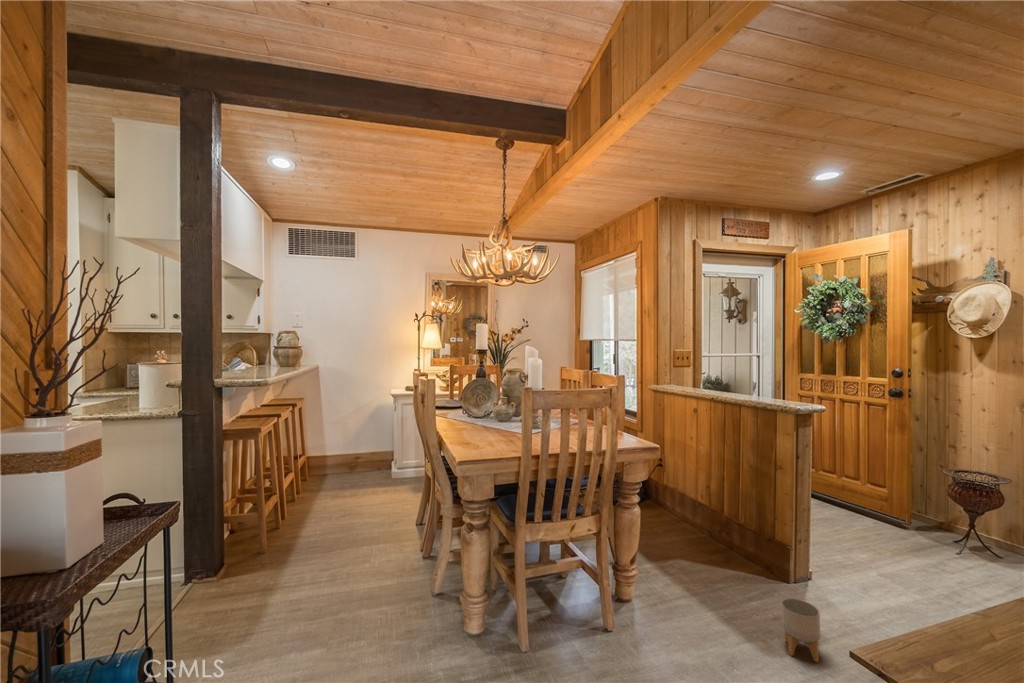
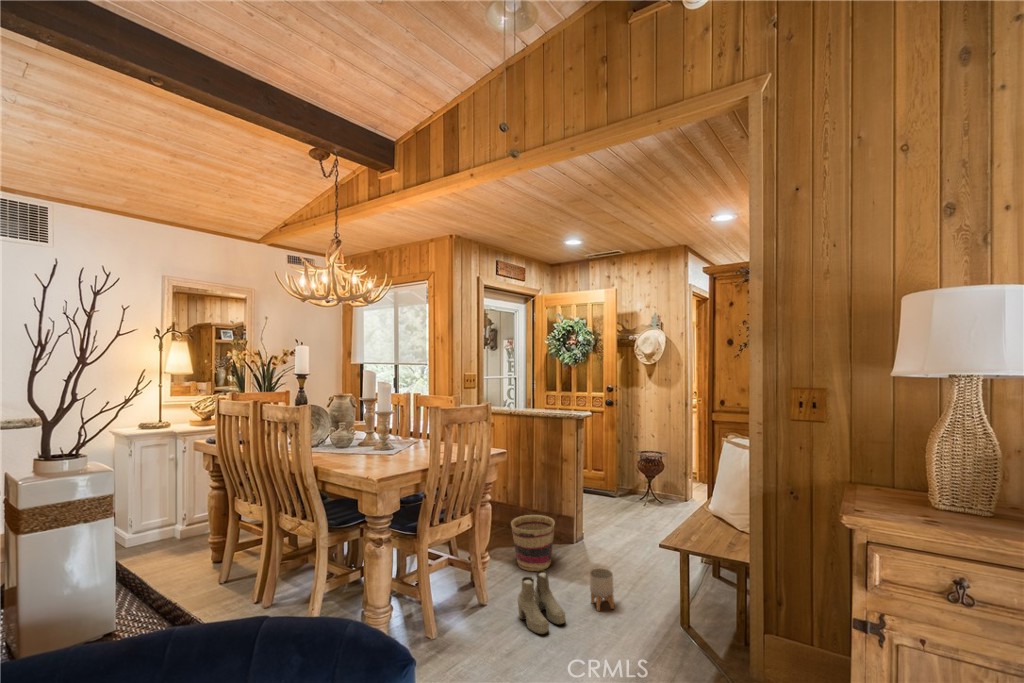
basket: none [701,510,761,579] -> present [511,515,555,571]
boots: none [675,574,732,649] -> present [518,570,566,634]

